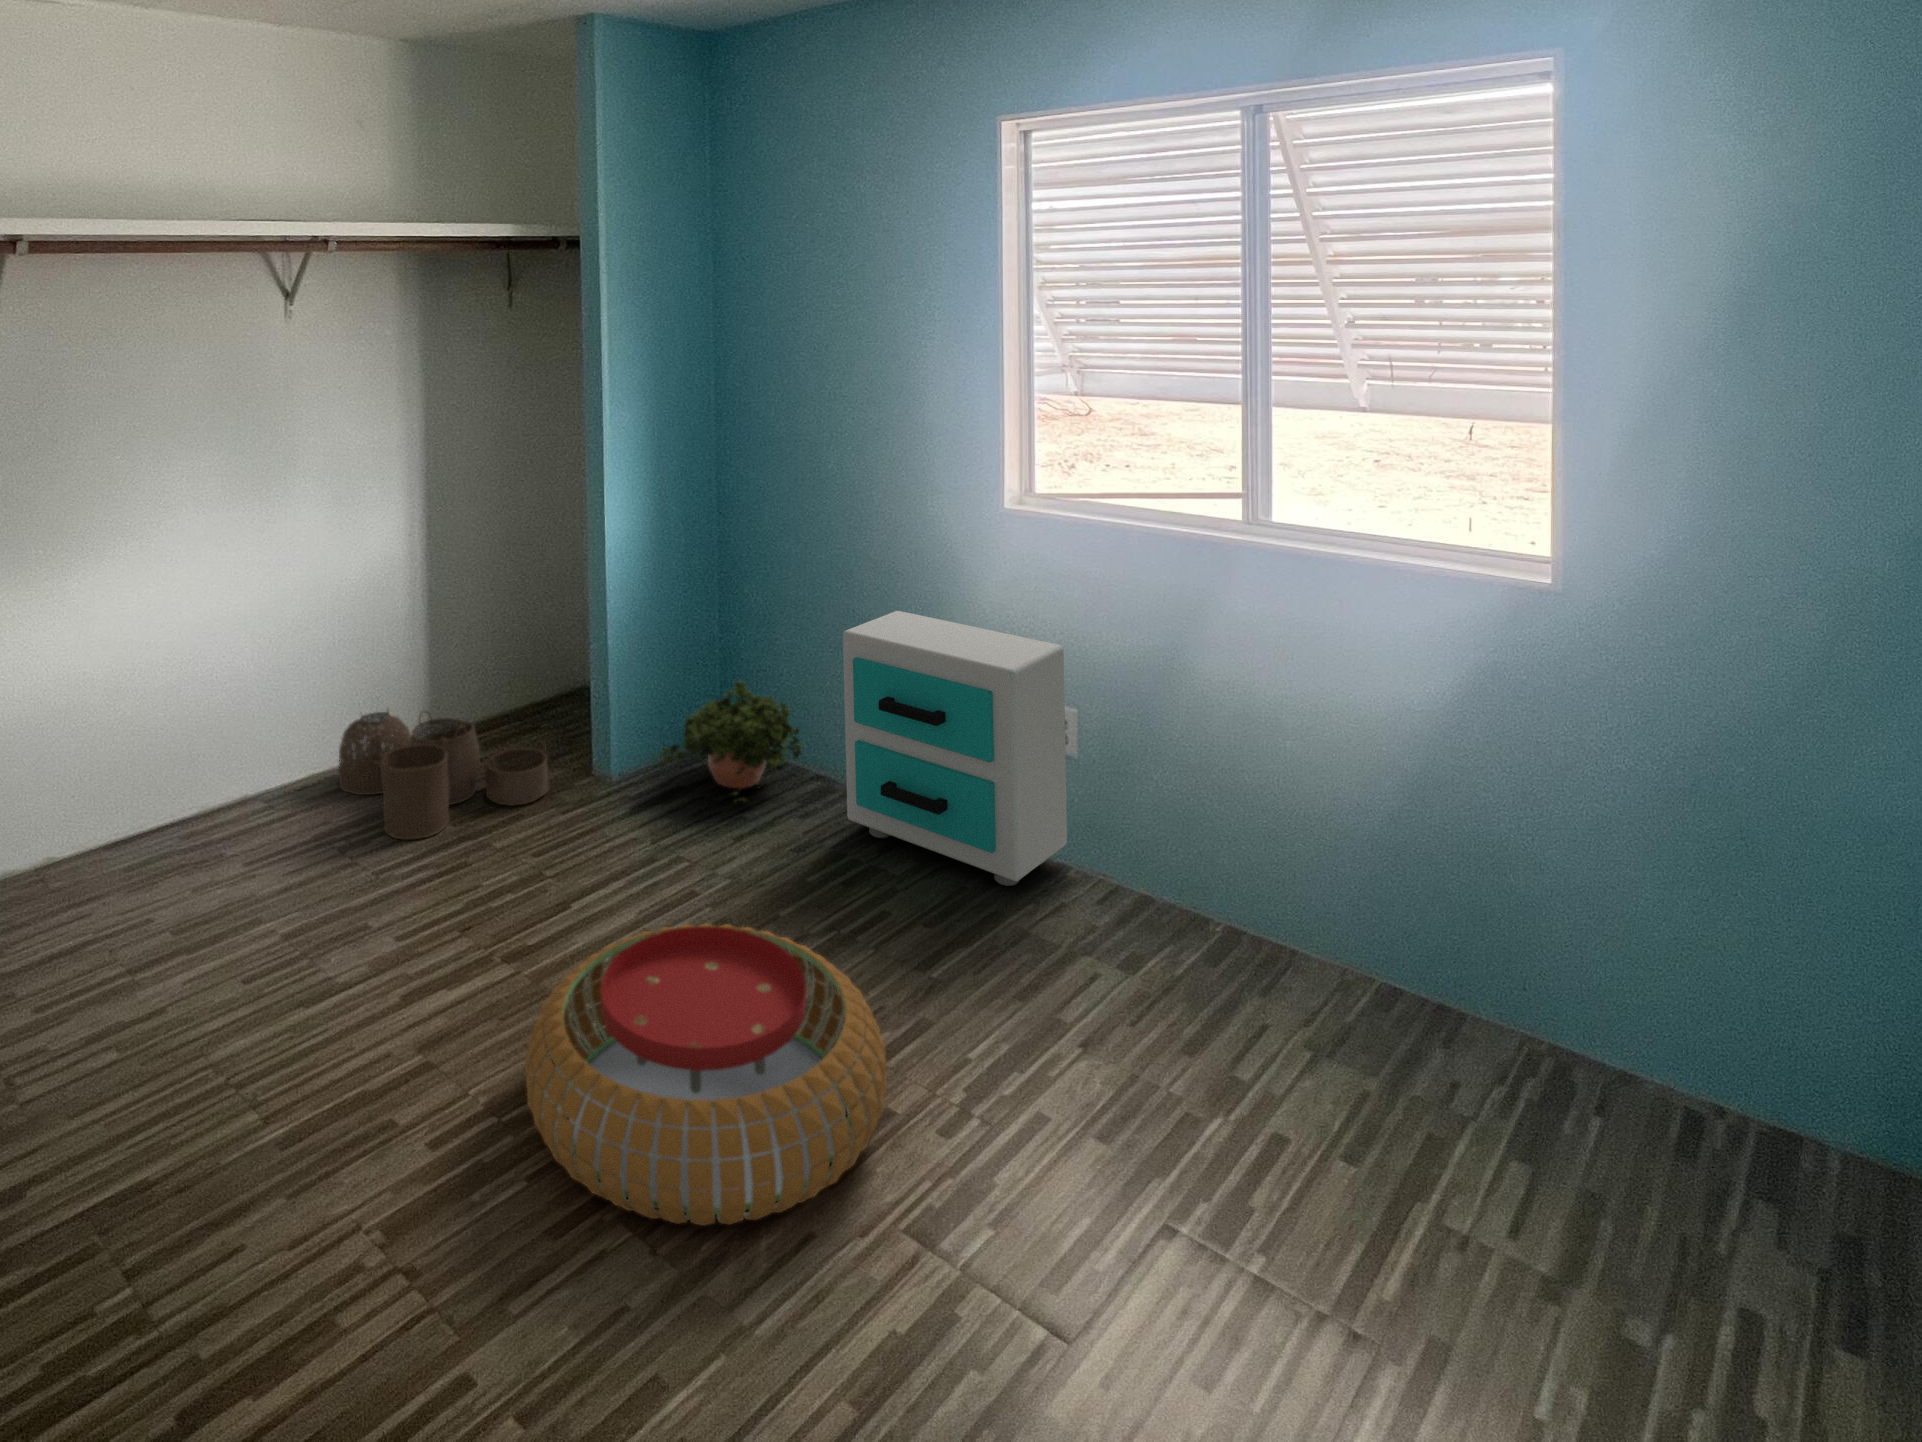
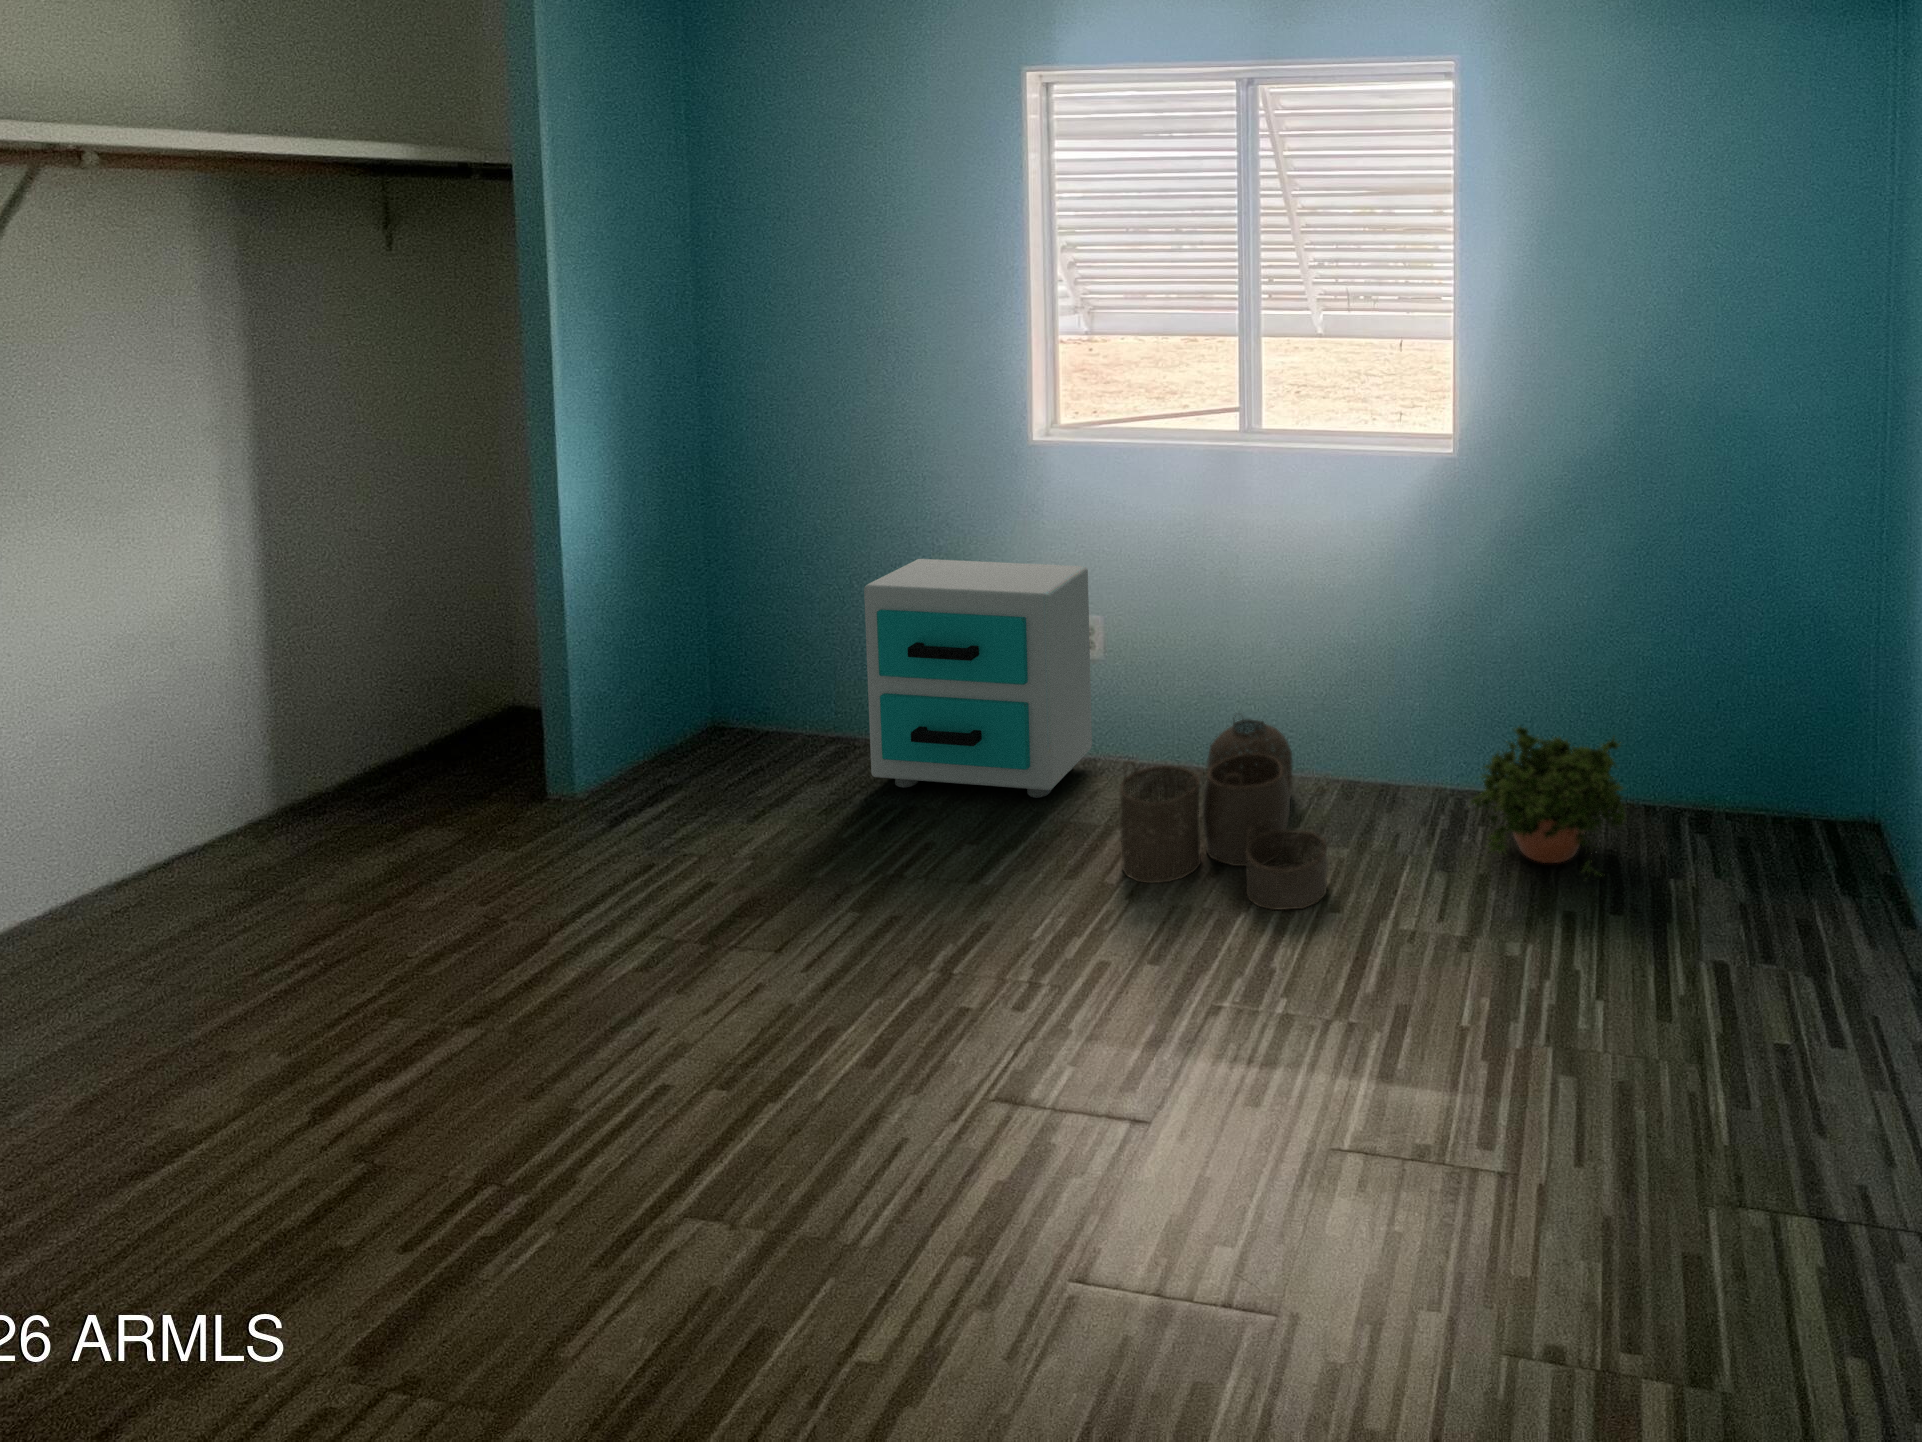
potted plant: present [661,682,802,802] -> present [1471,726,1625,879]
woven basket: present [339,711,548,840] -> present [1119,719,1328,910]
pouf: present [525,923,887,1226] -> none [522,892,957,1214]

